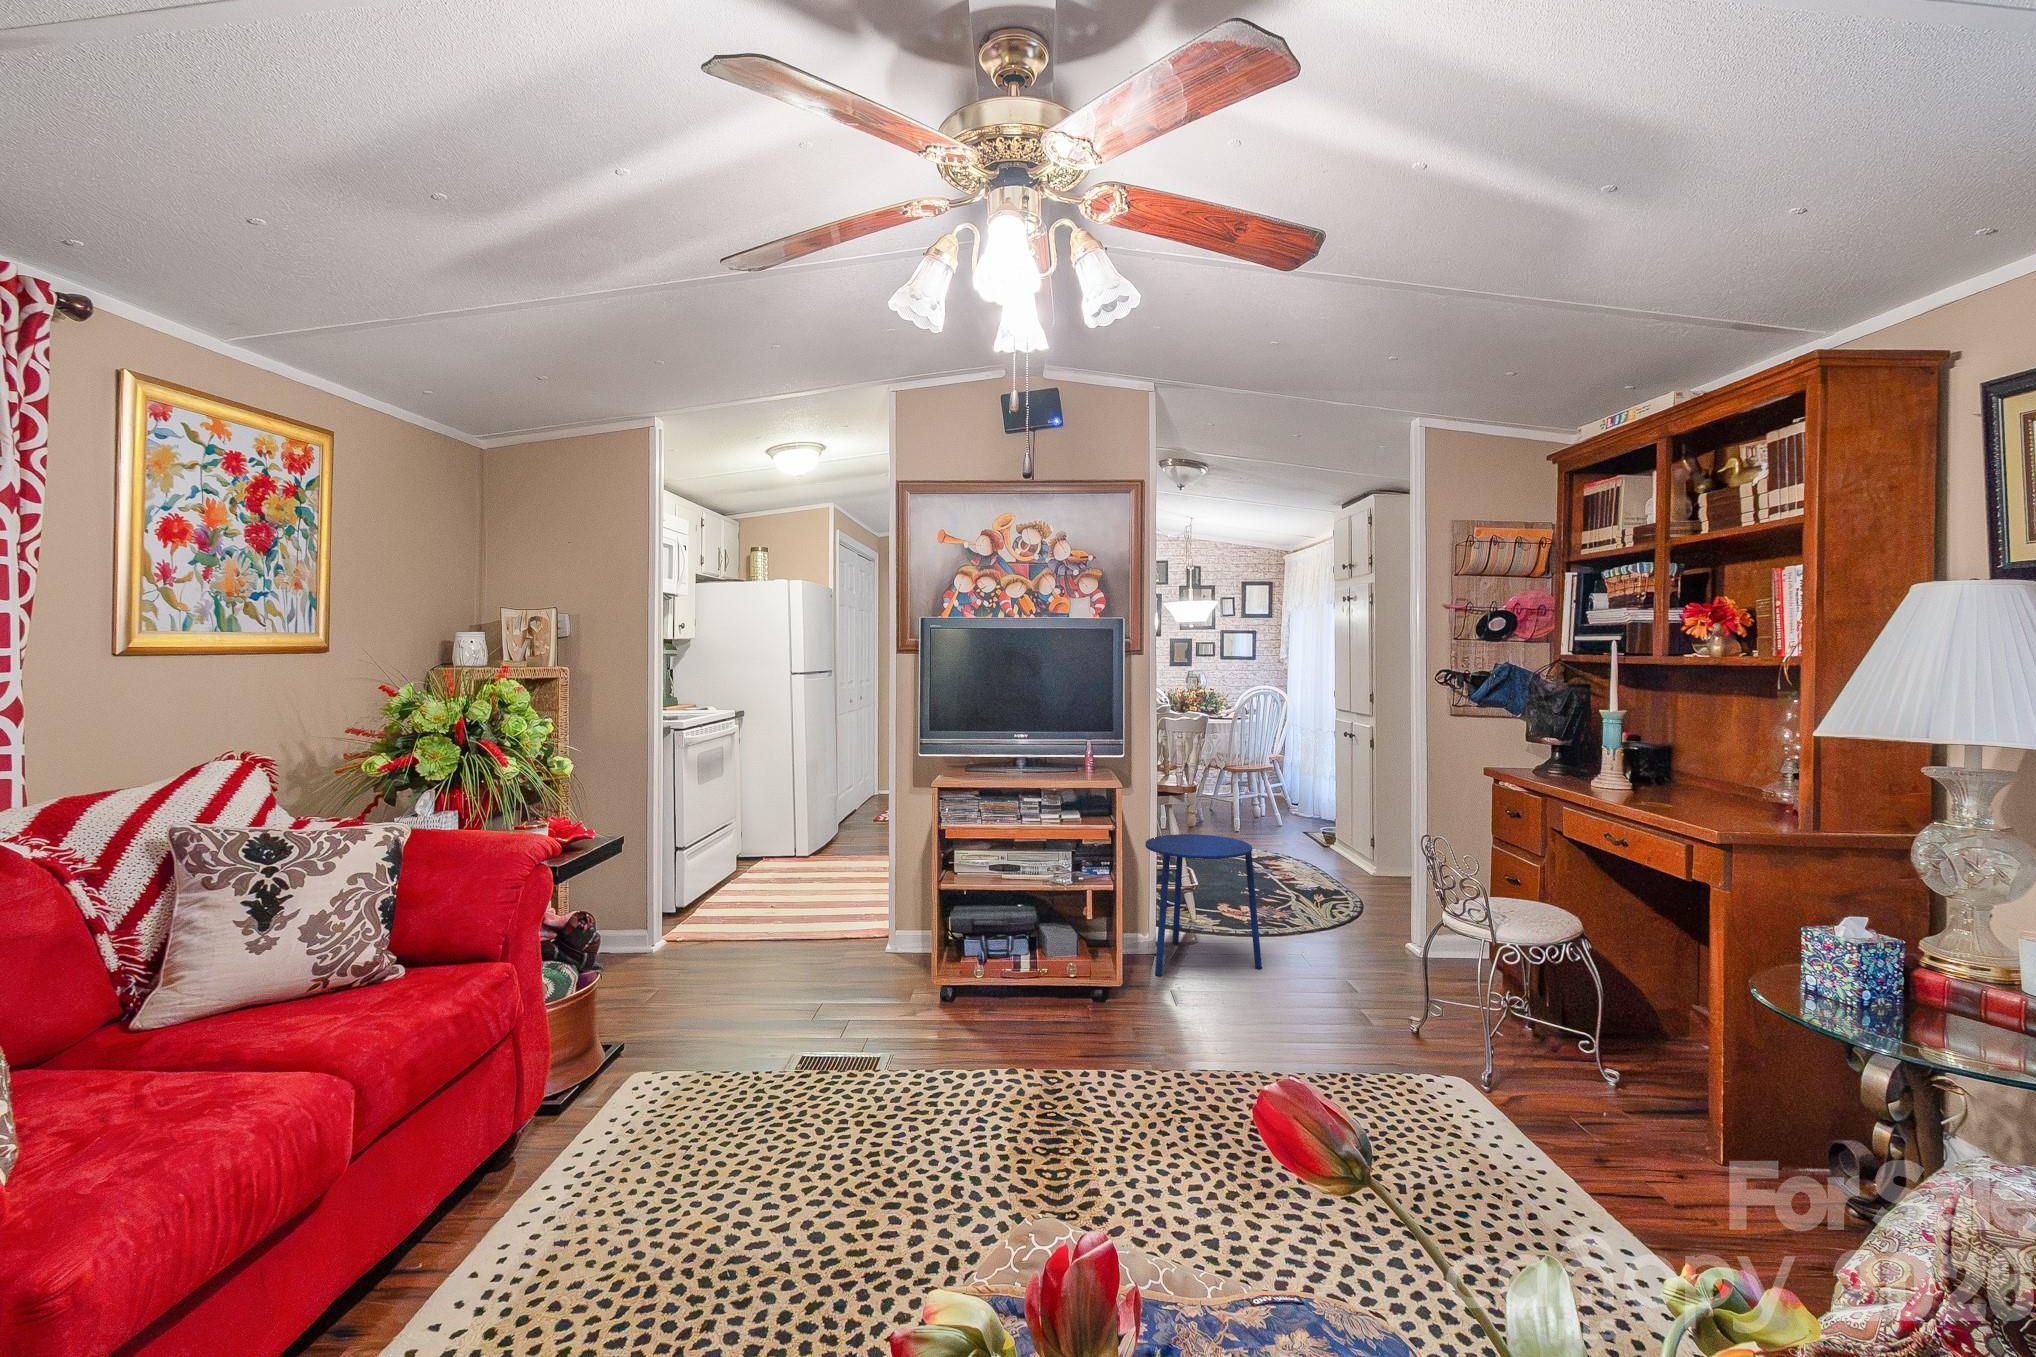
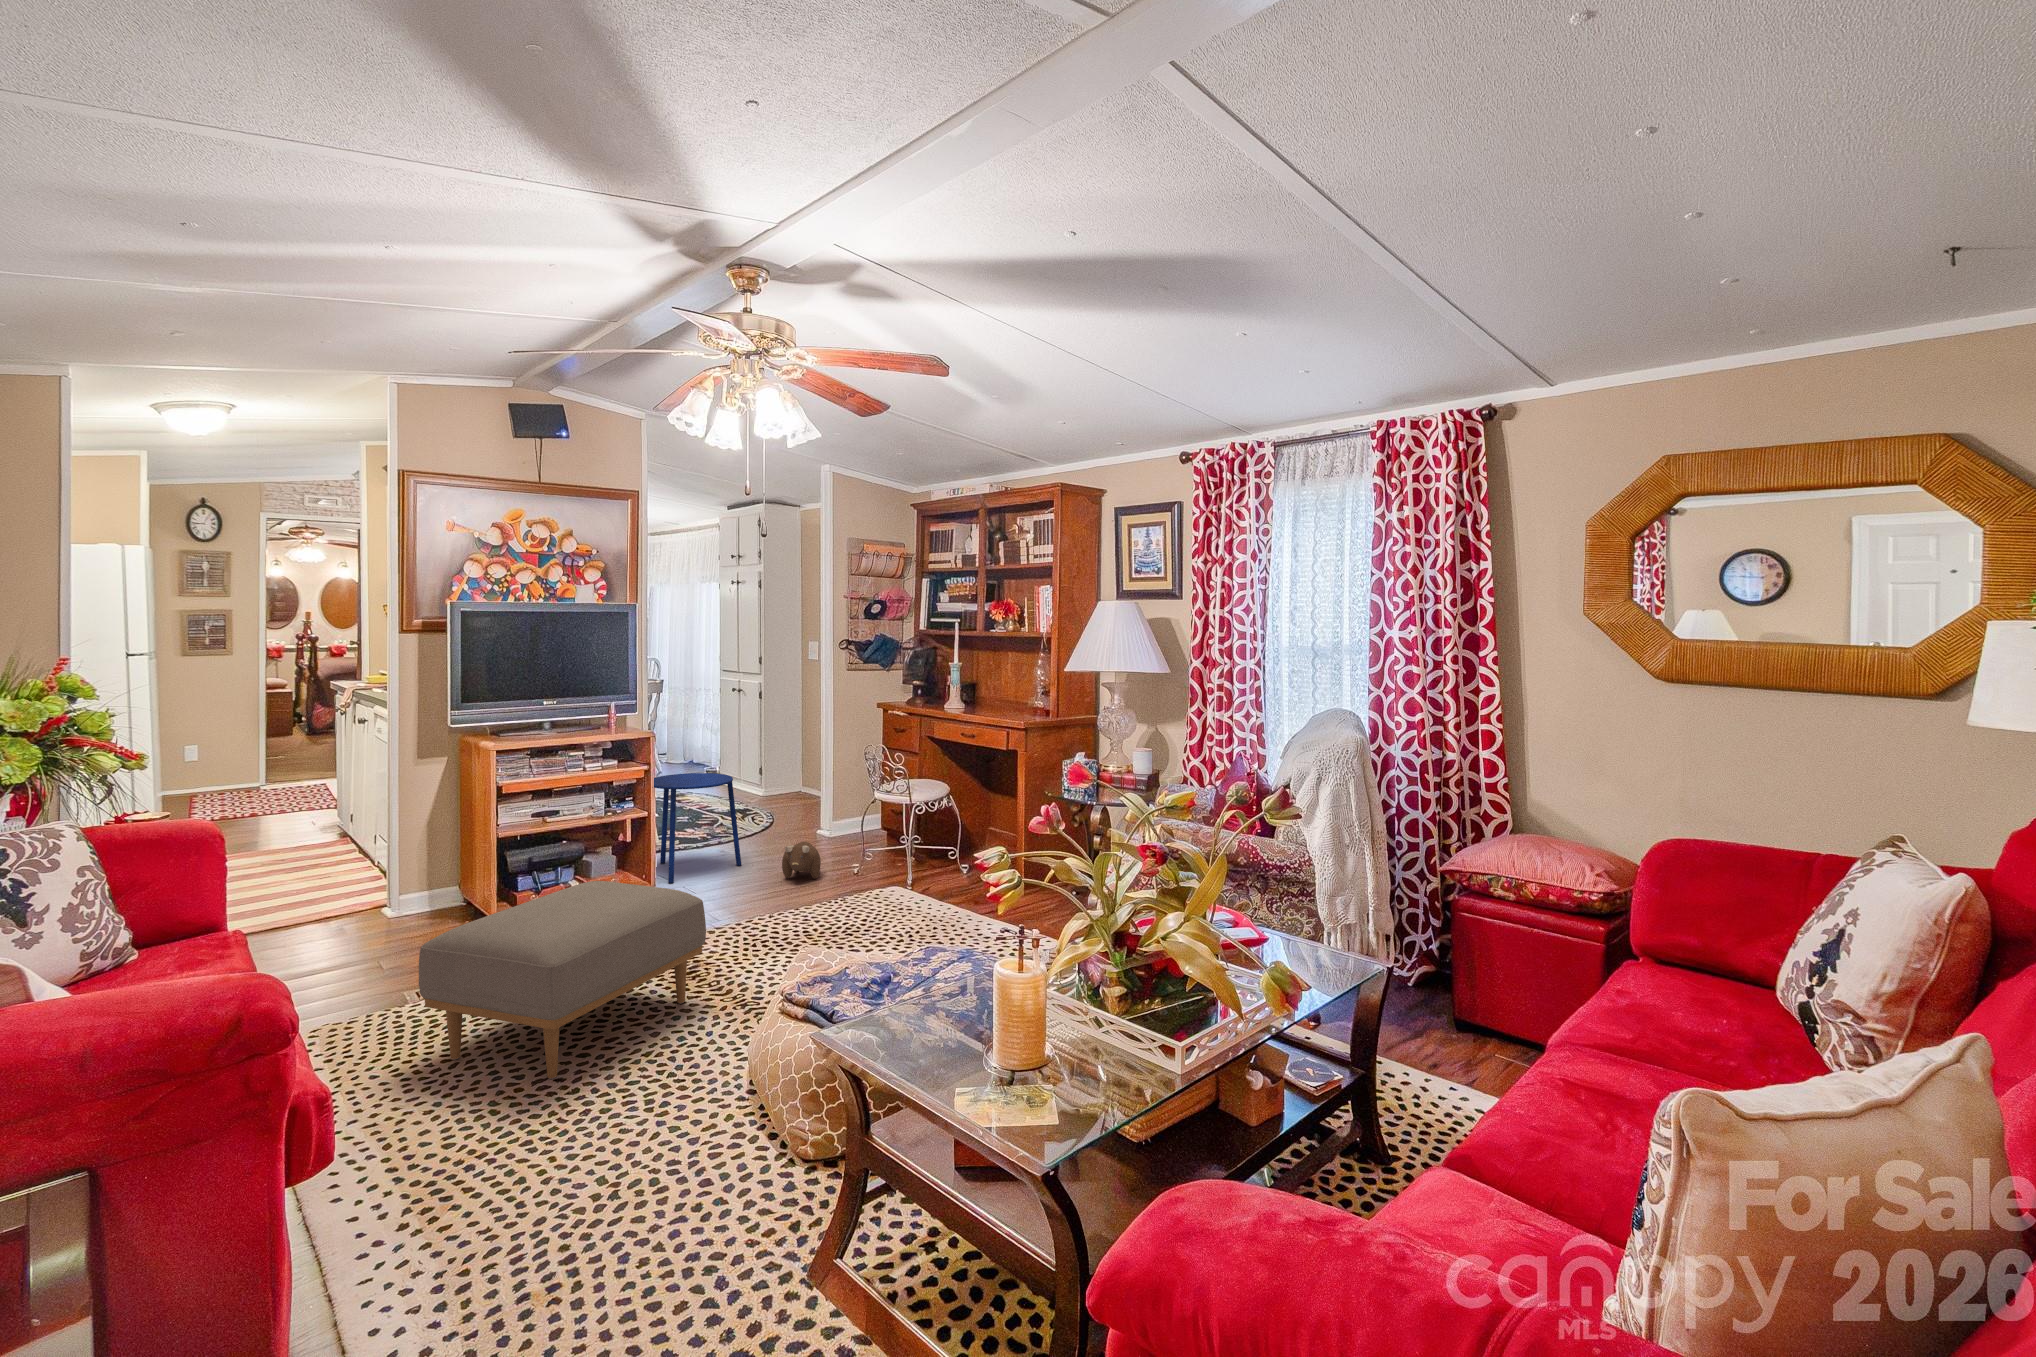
plush toy: none [1295,957,1357,1018] -> present [782,842,821,879]
ottoman: none [665,976,1021,1276] -> present [419,881,706,1079]

